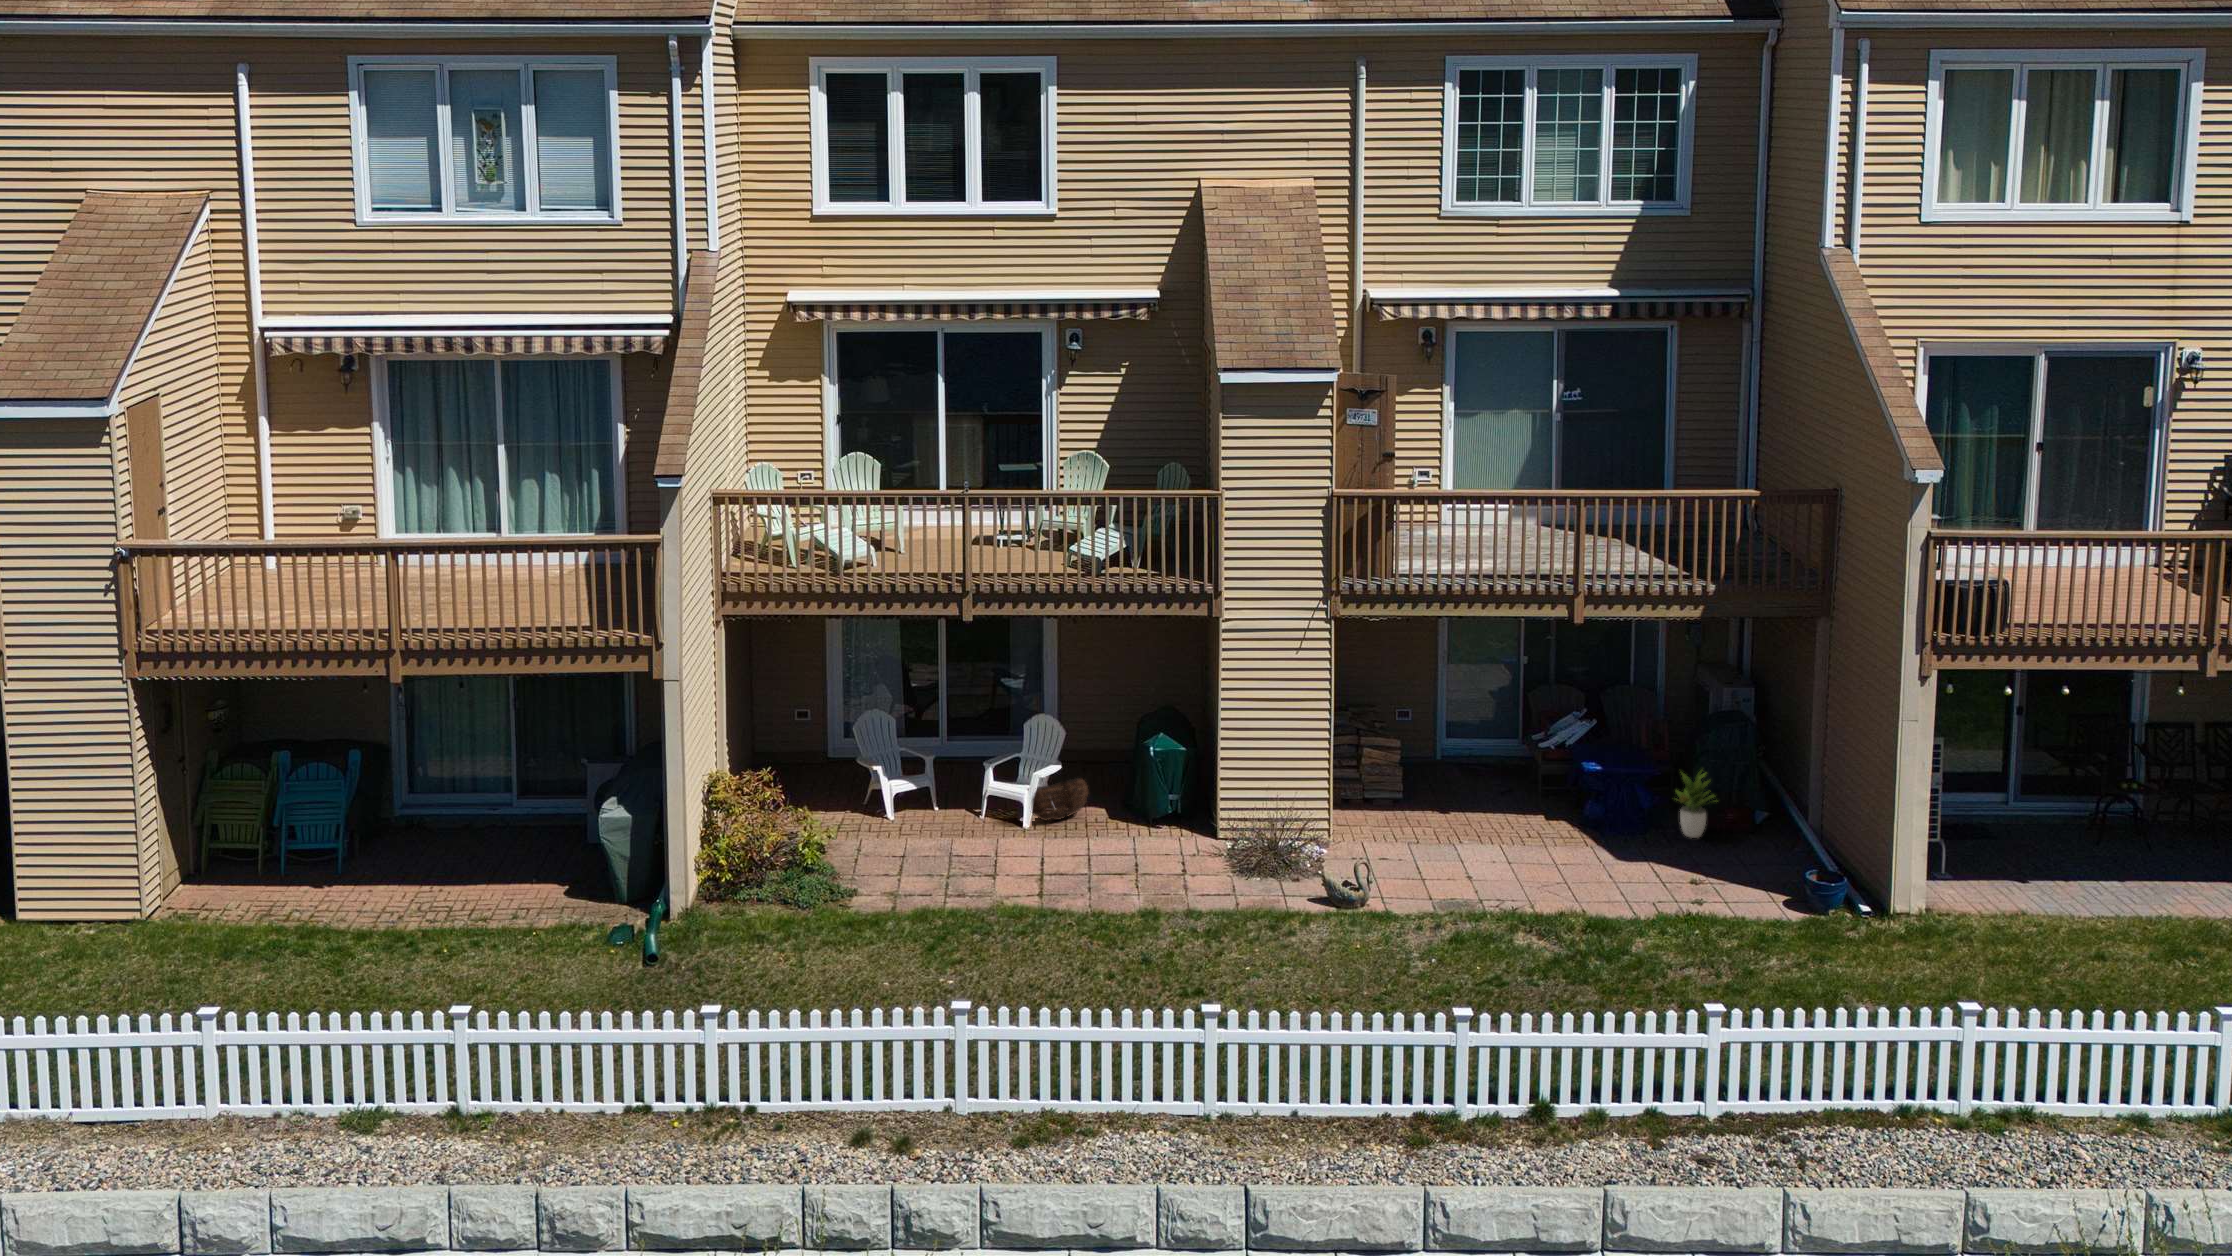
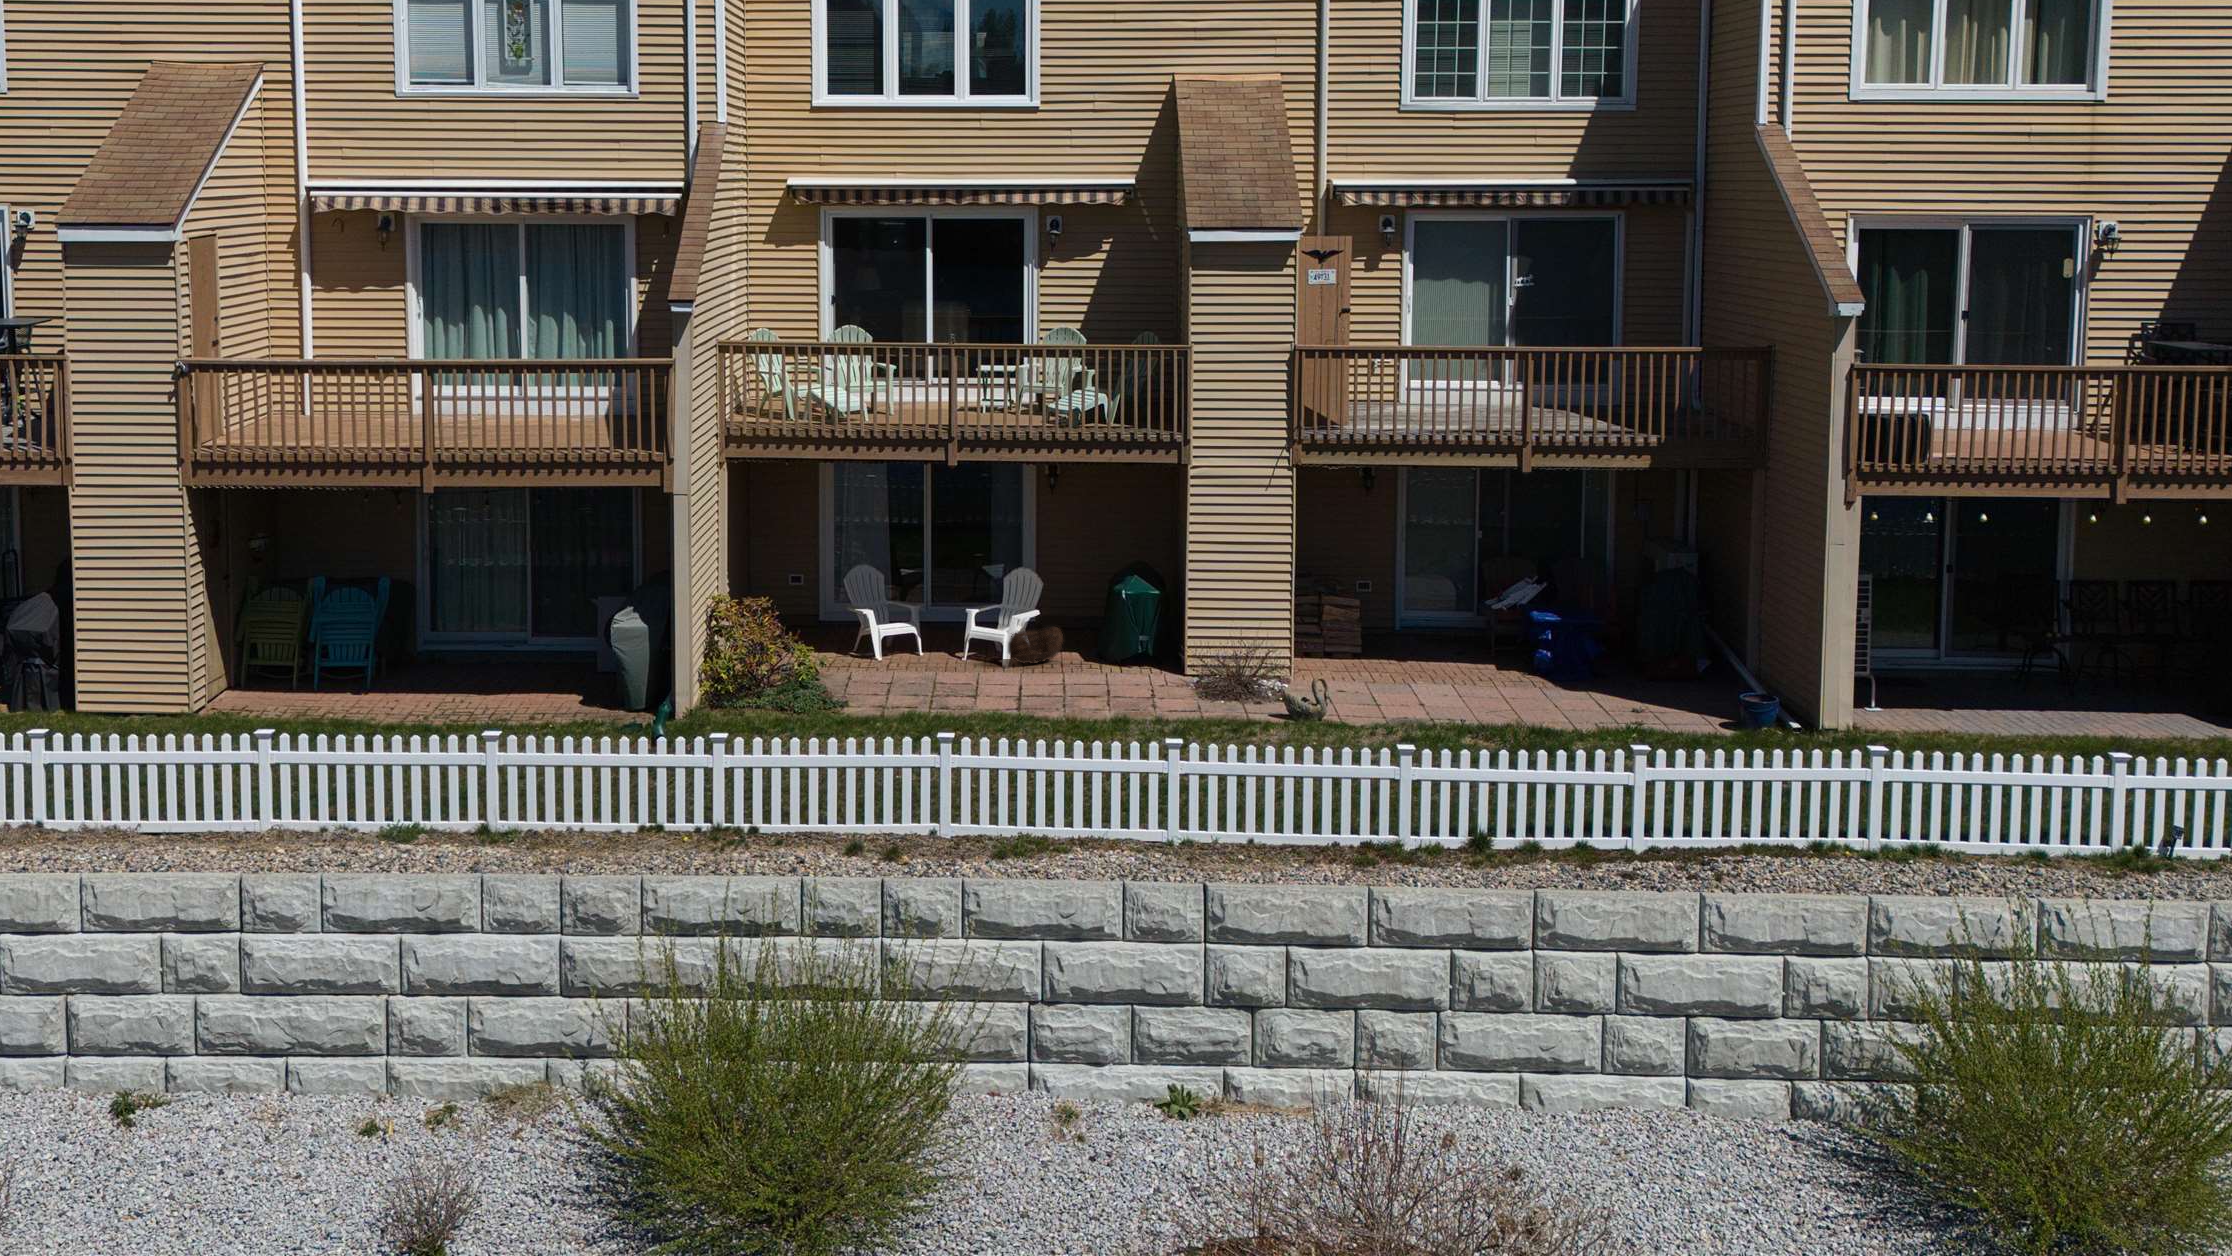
potted plant: present [1676,771,1714,838] -> none [1614,616,1659,682]

